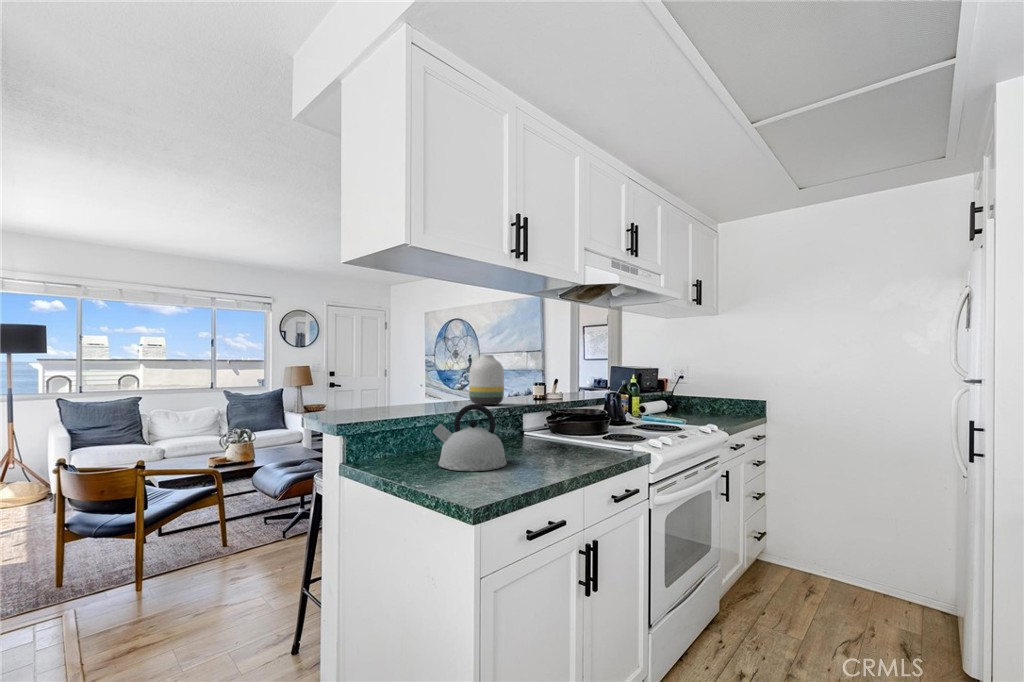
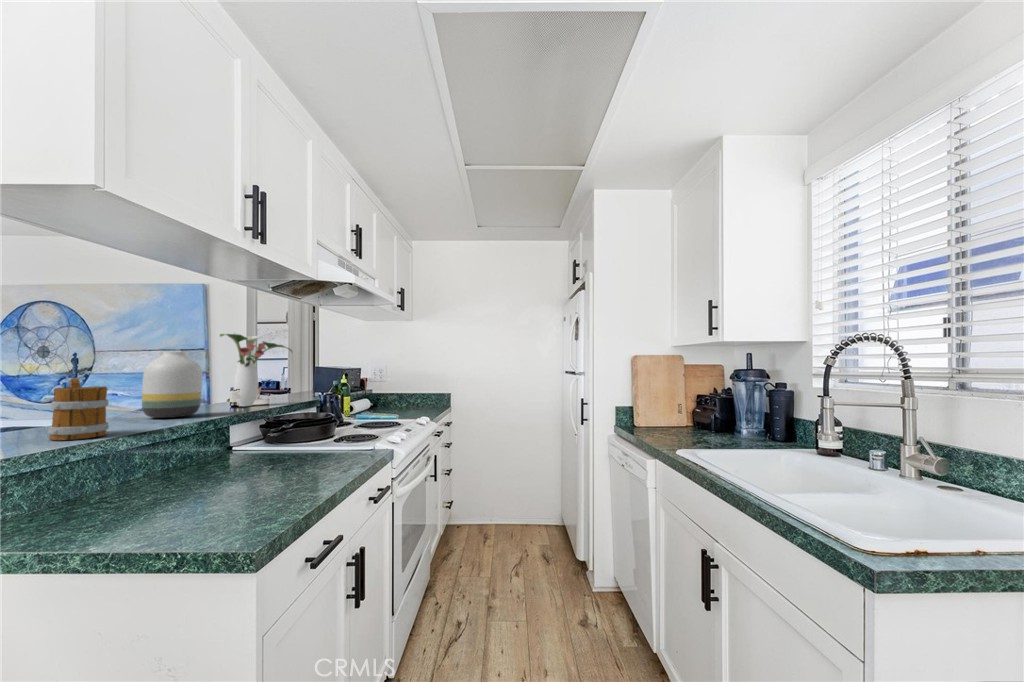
flower arrangement: none [521,338,576,400] -> present [220,333,292,406]
mug: none [412,374,439,413] -> present [48,378,109,441]
kettle: present [433,404,507,471] -> none [123,417,255,517]

